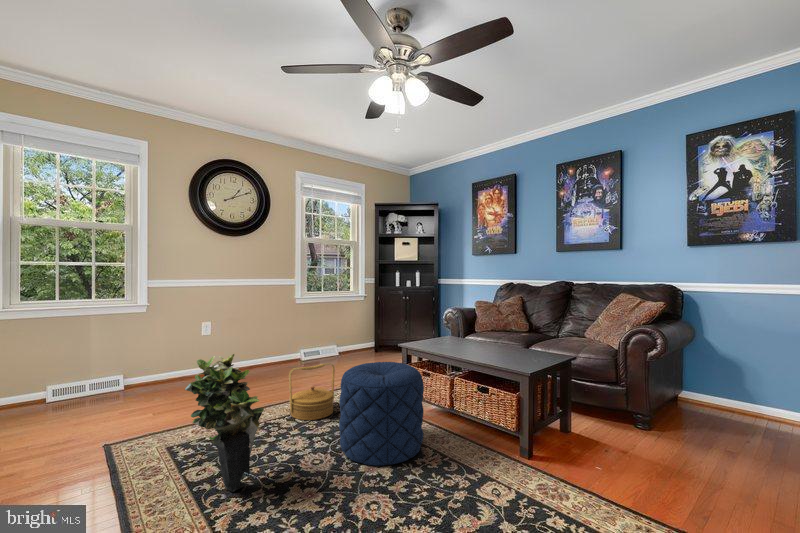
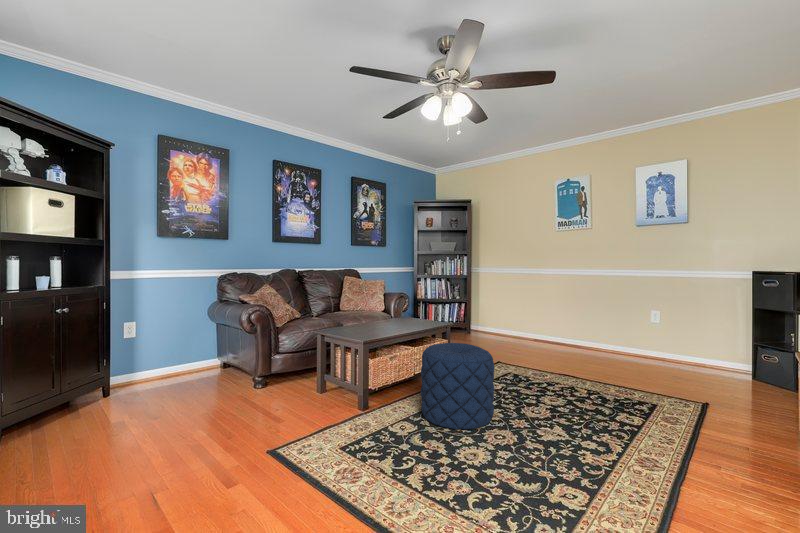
potted plant: present [185,354,264,492] -> none [533,356,608,470]
basket: present [289,363,335,420] -> none [350,388,411,476]

